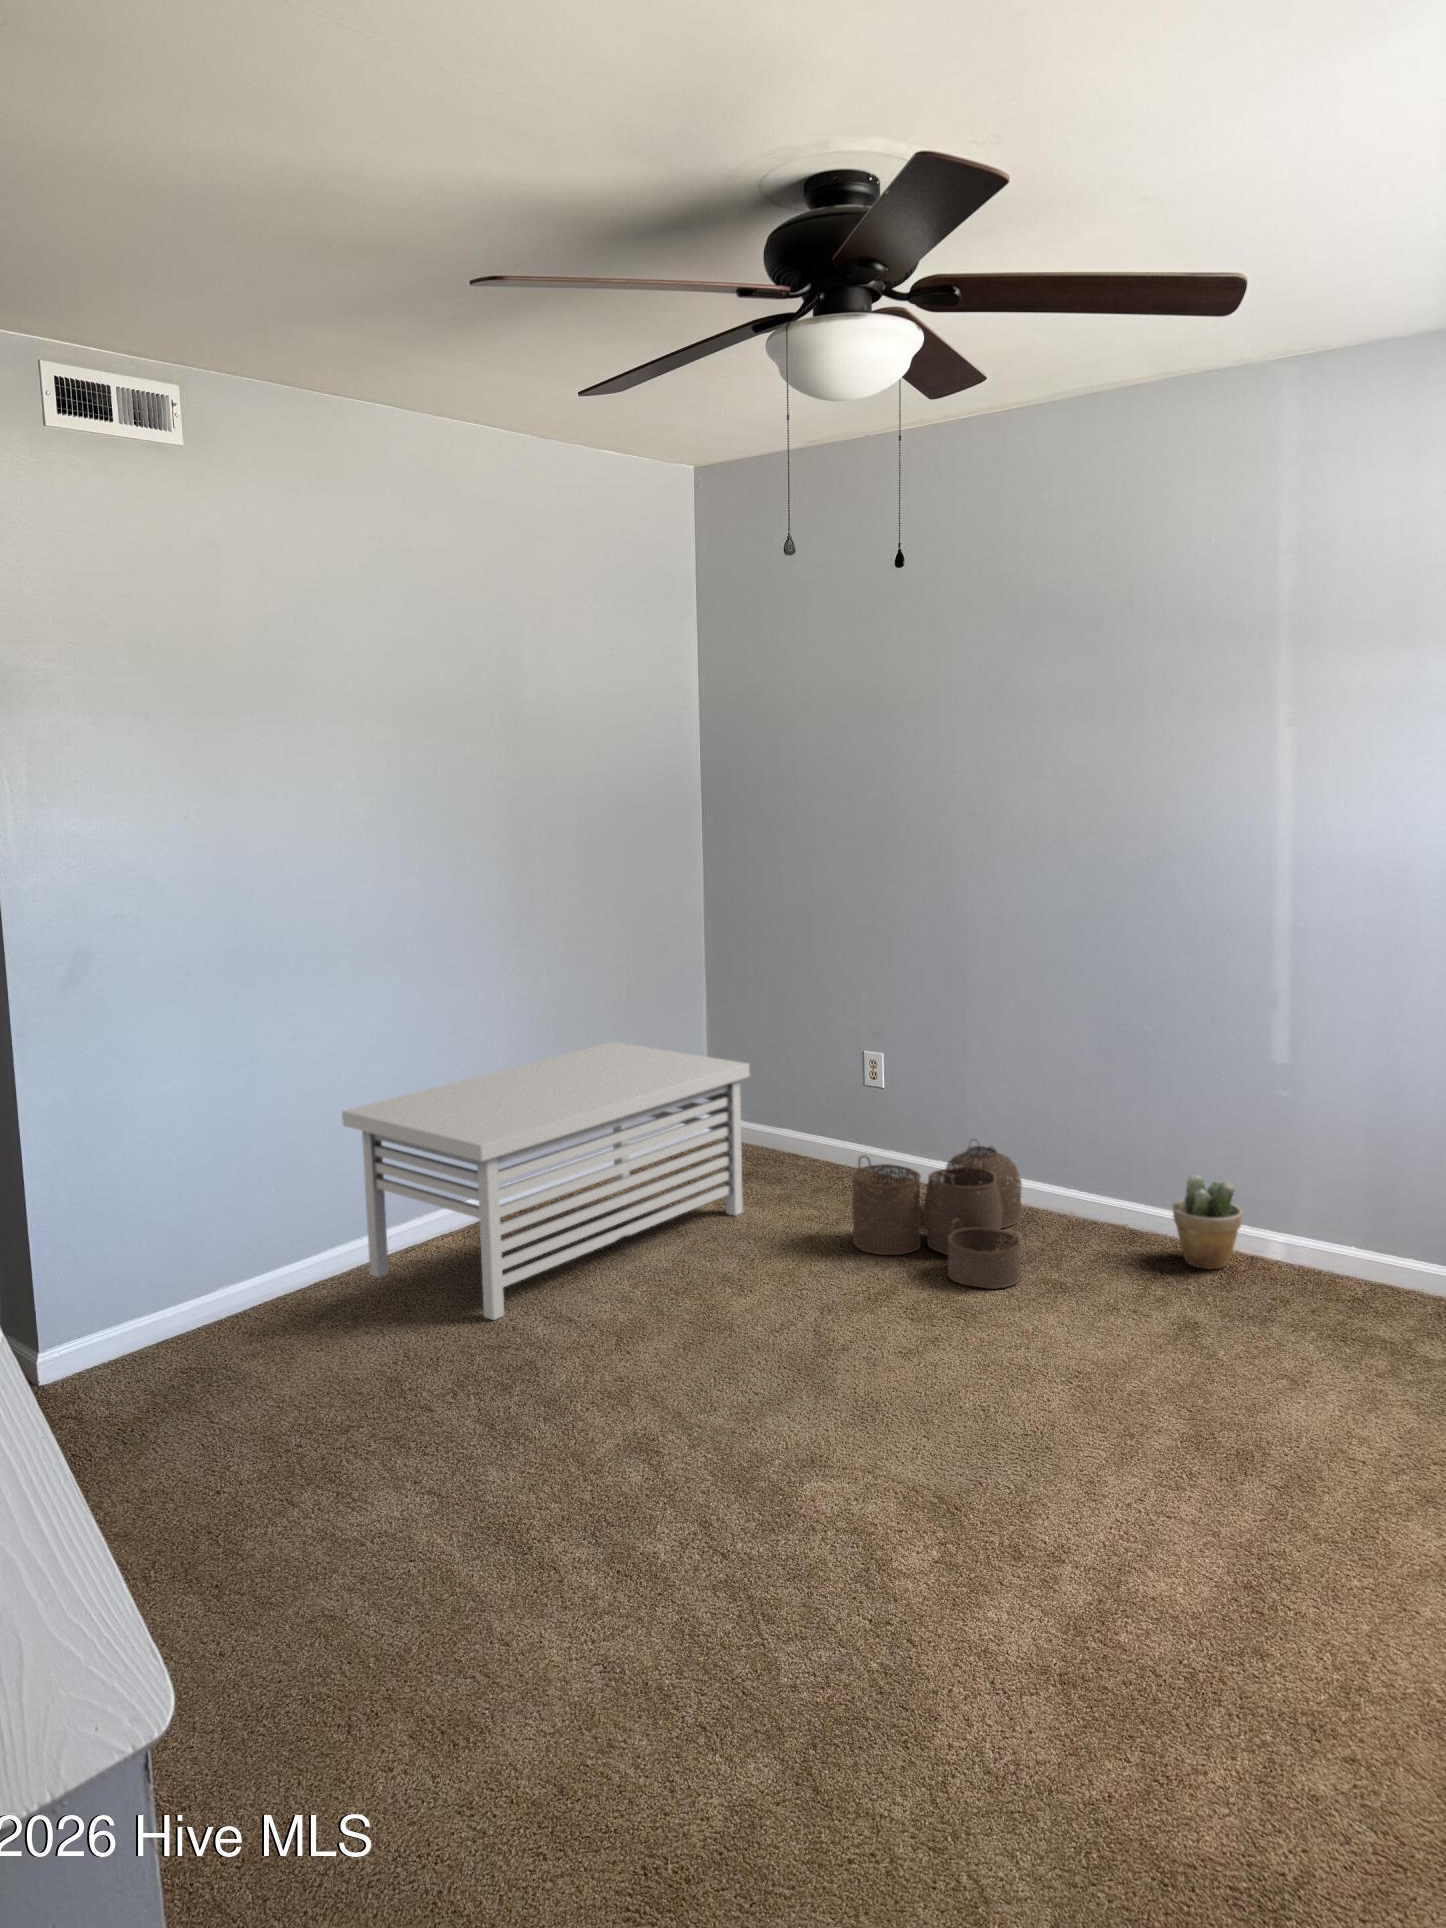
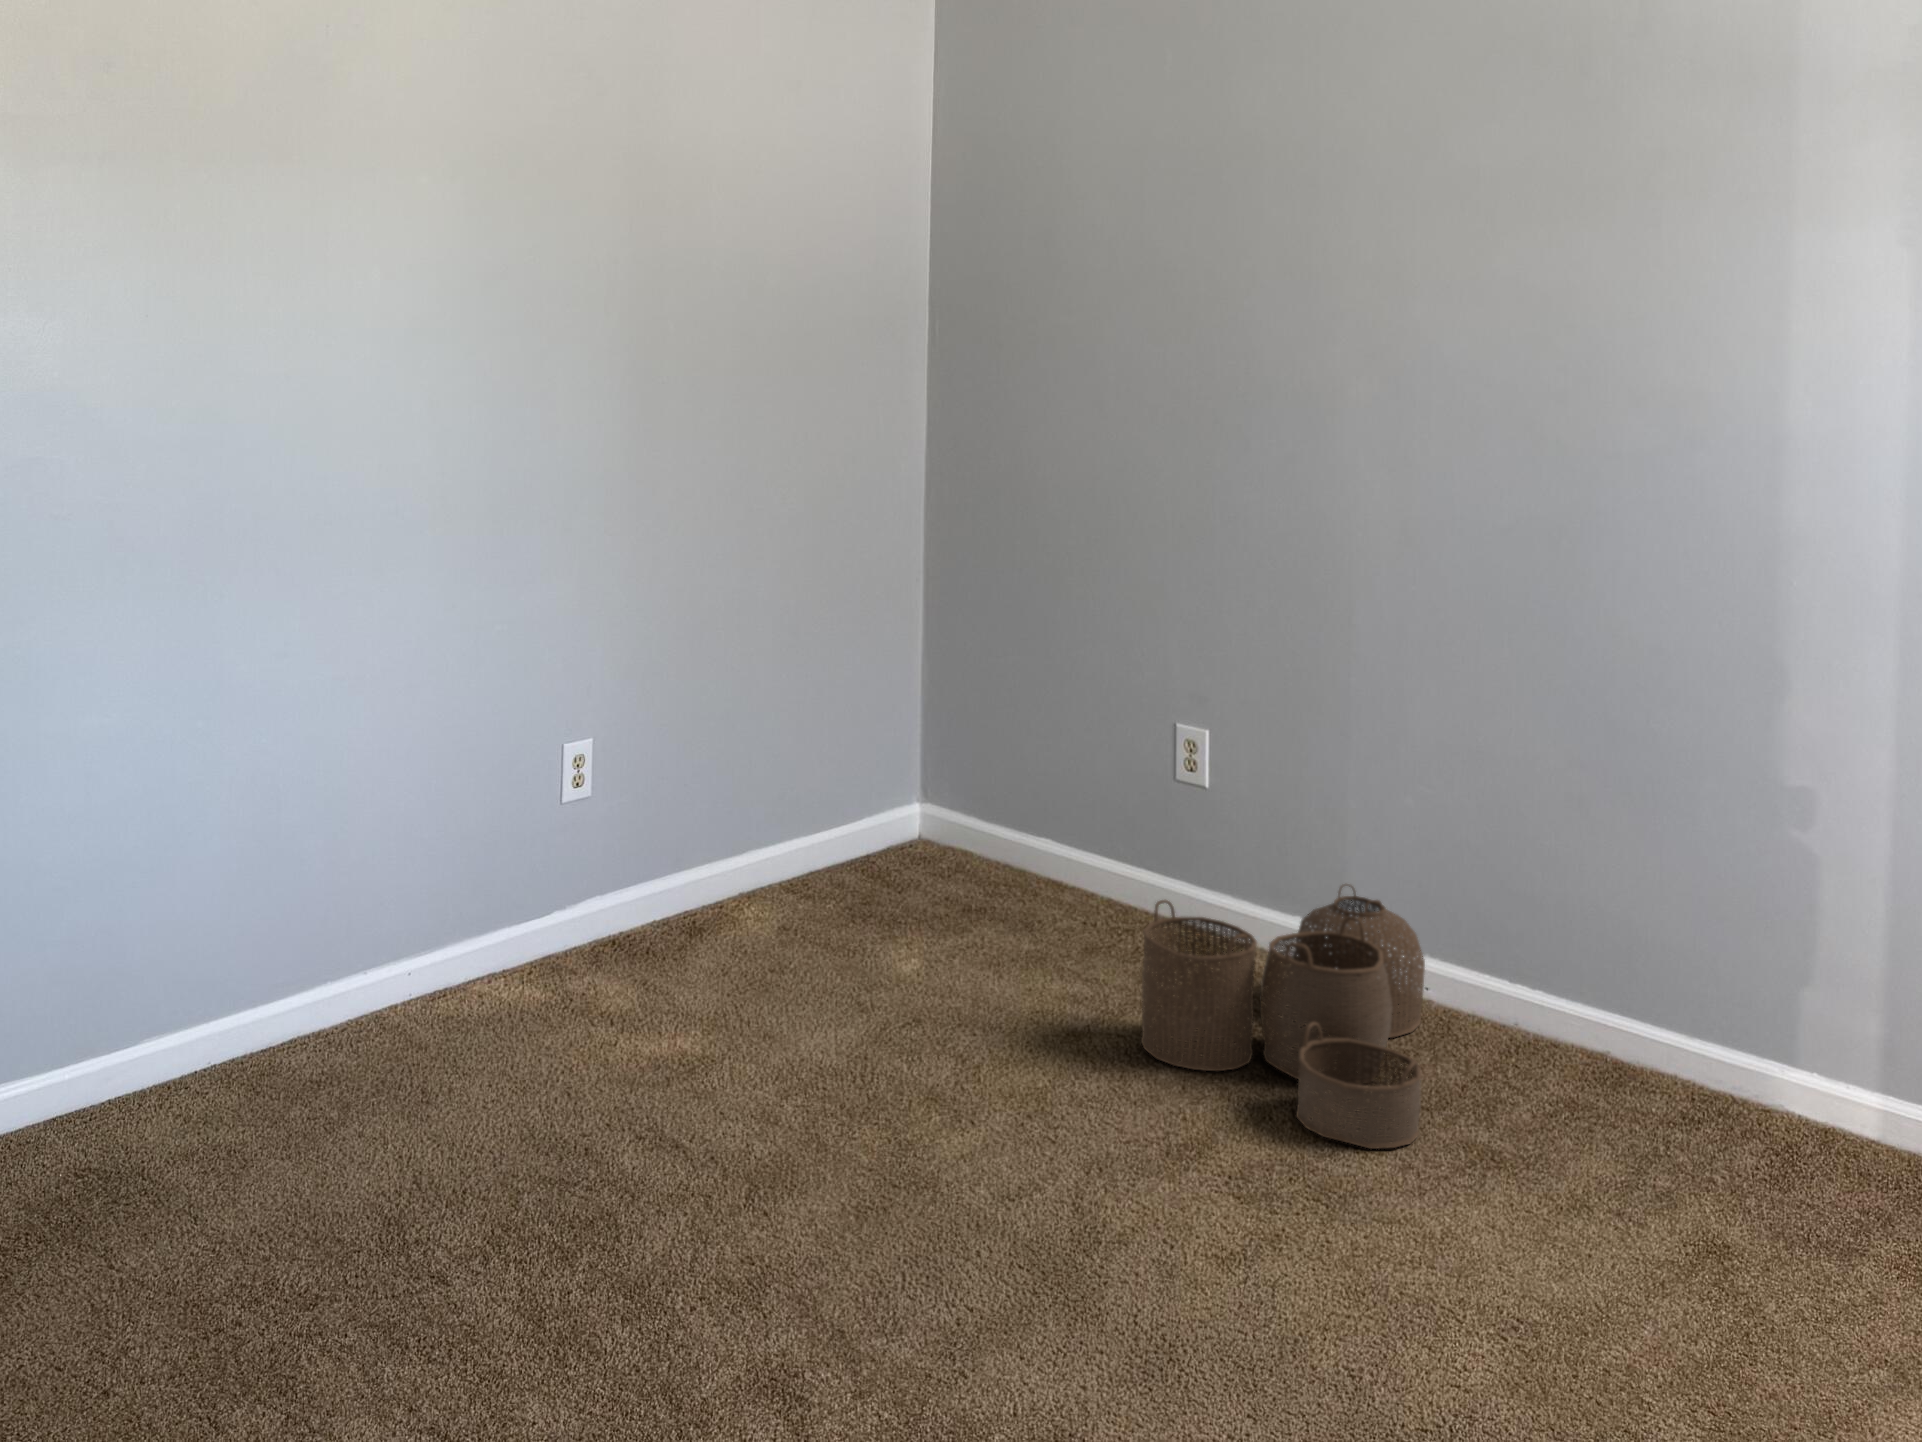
storage bench: present [342,1042,750,1320] -> none [349,681,985,1130]
potted plant: present [1173,1175,1243,1269] -> none [1684,982,1808,1147]

